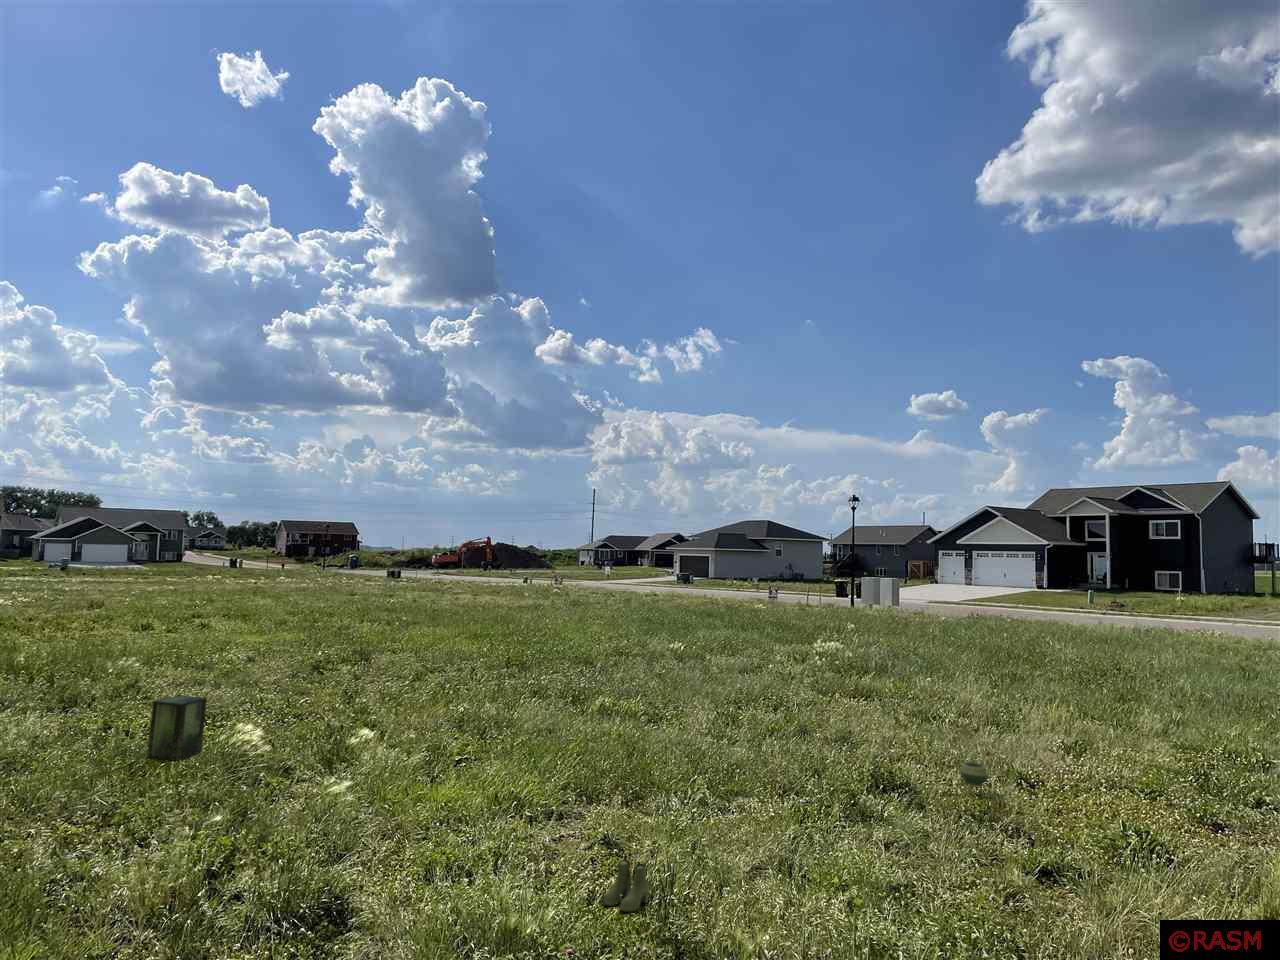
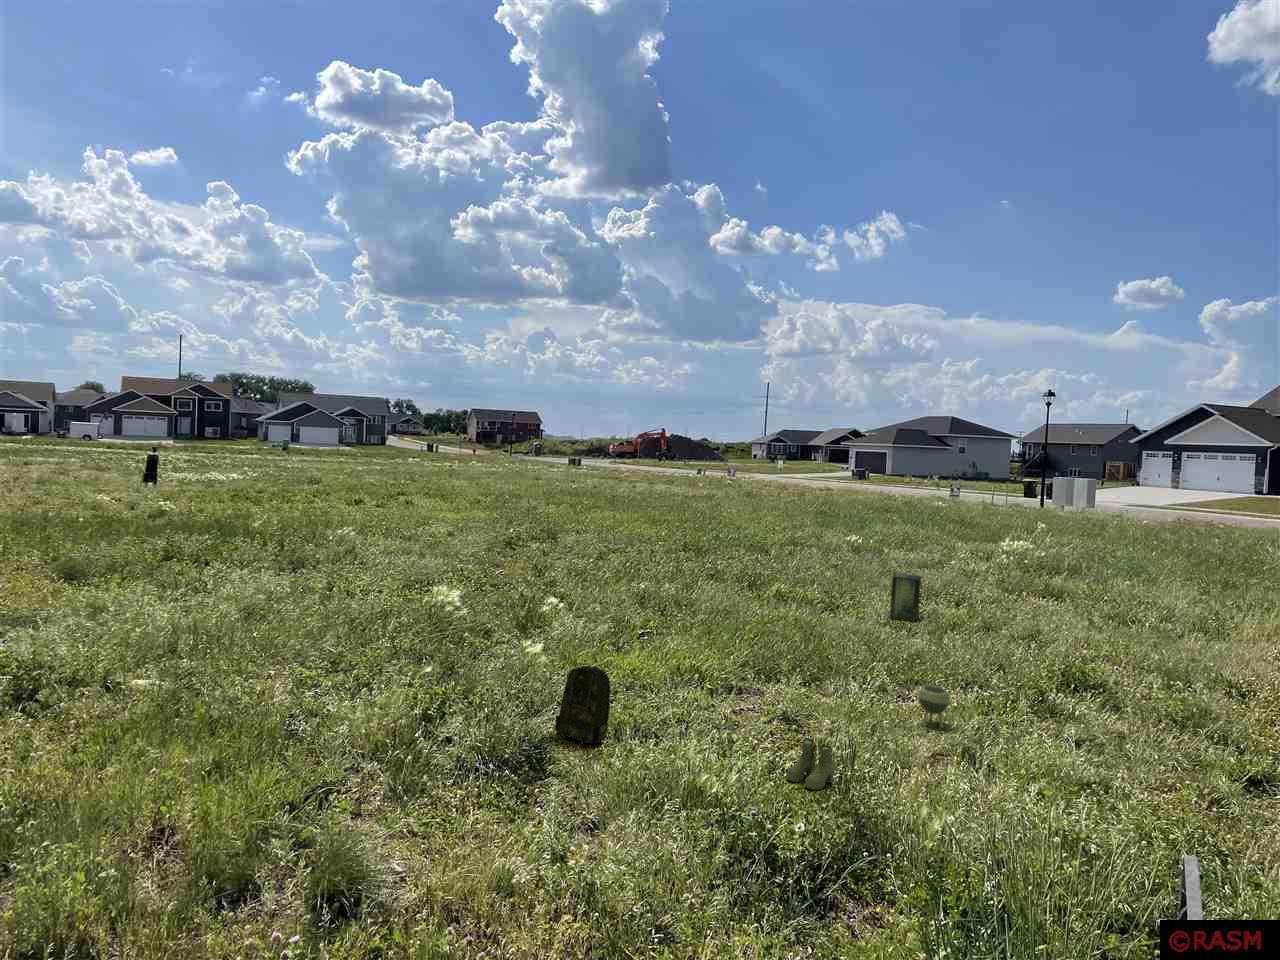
storage box: present [147,695,207,761] -> present [890,573,921,622]
planter: present [961,762,987,798] -> present [918,686,950,728]
backpack: none [361,800,424,889] -> present [555,666,610,744]

